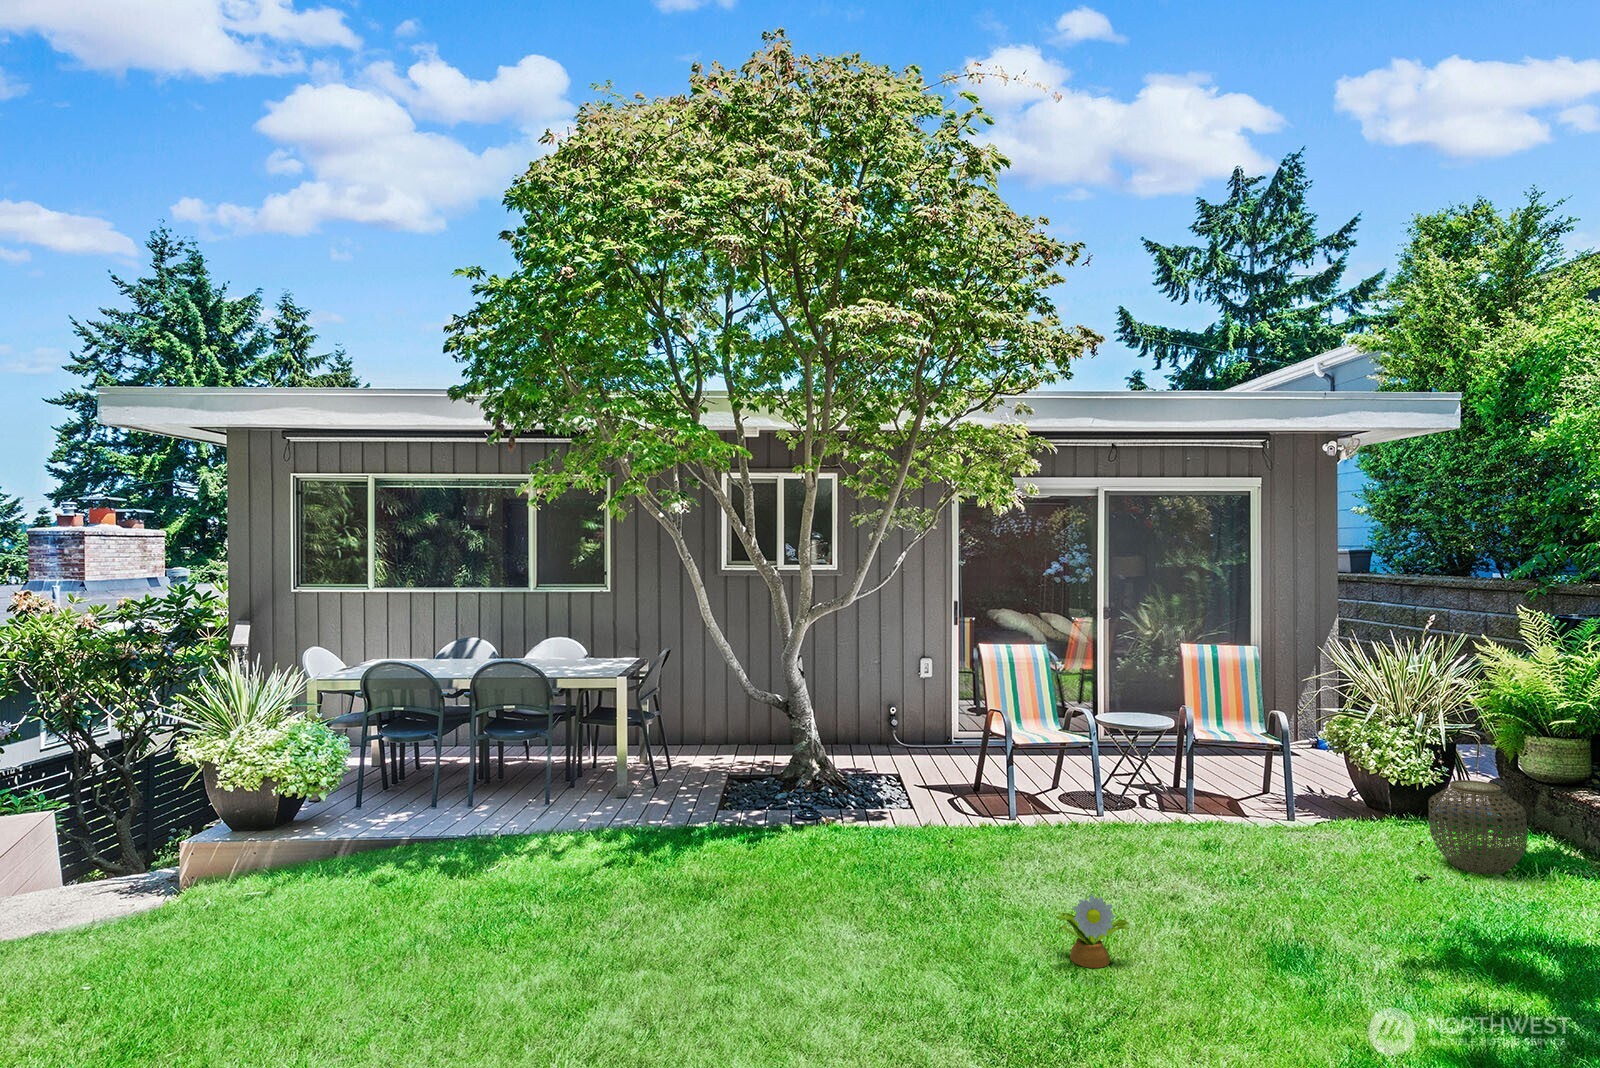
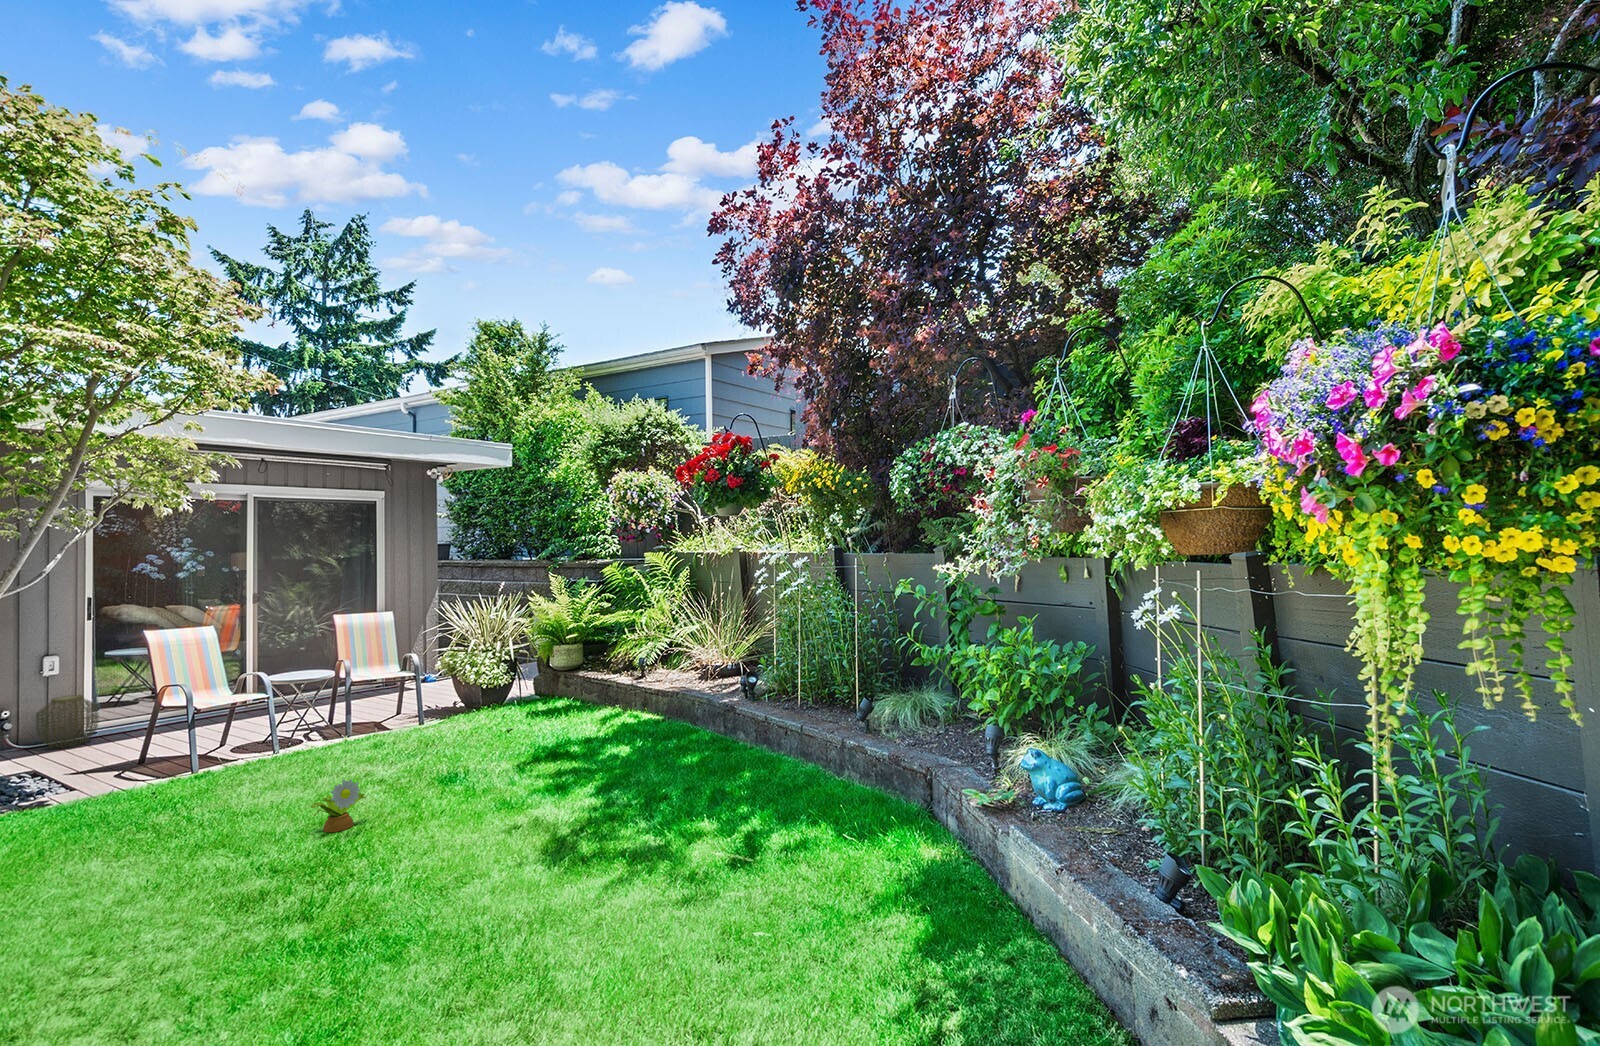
woven basket: present [1429,780,1527,874] -> present [36,695,99,748]

